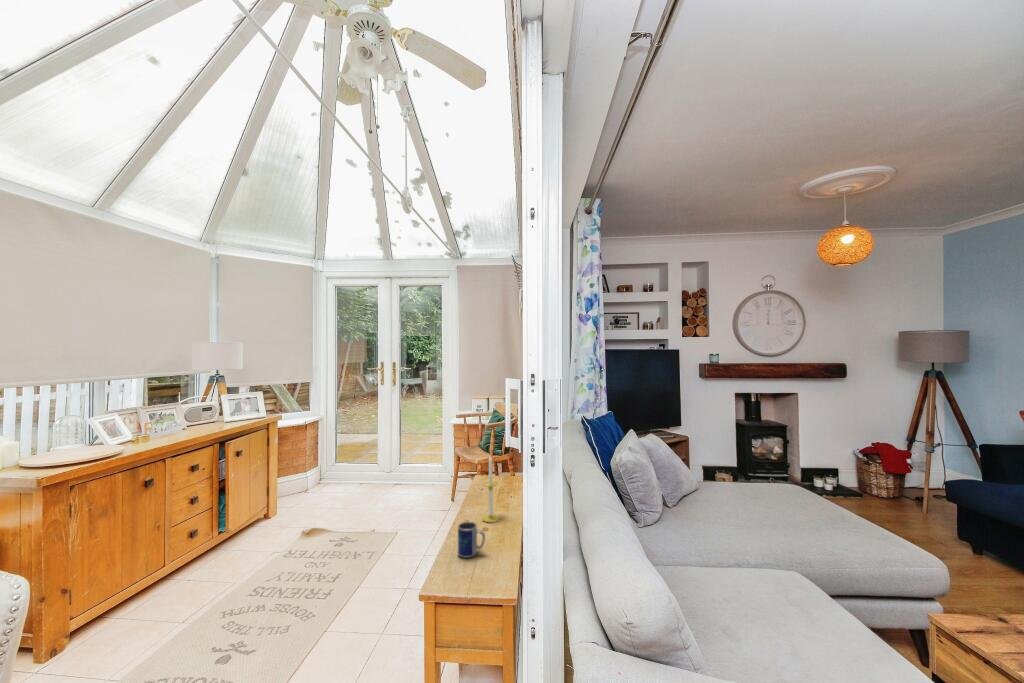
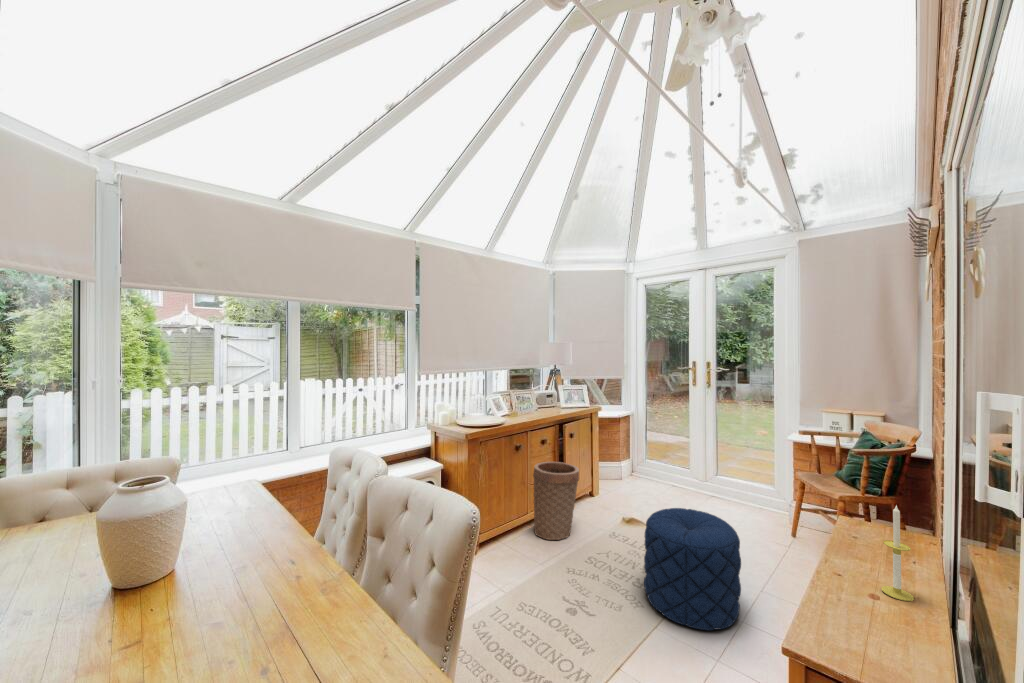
basket: none [172,485,242,584] -> present [533,462,579,540]
pouf: none [310,499,401,613] -> present [644,508,741,630]
mug: present [458,522,485,558] -> none [854,590,906,643]

